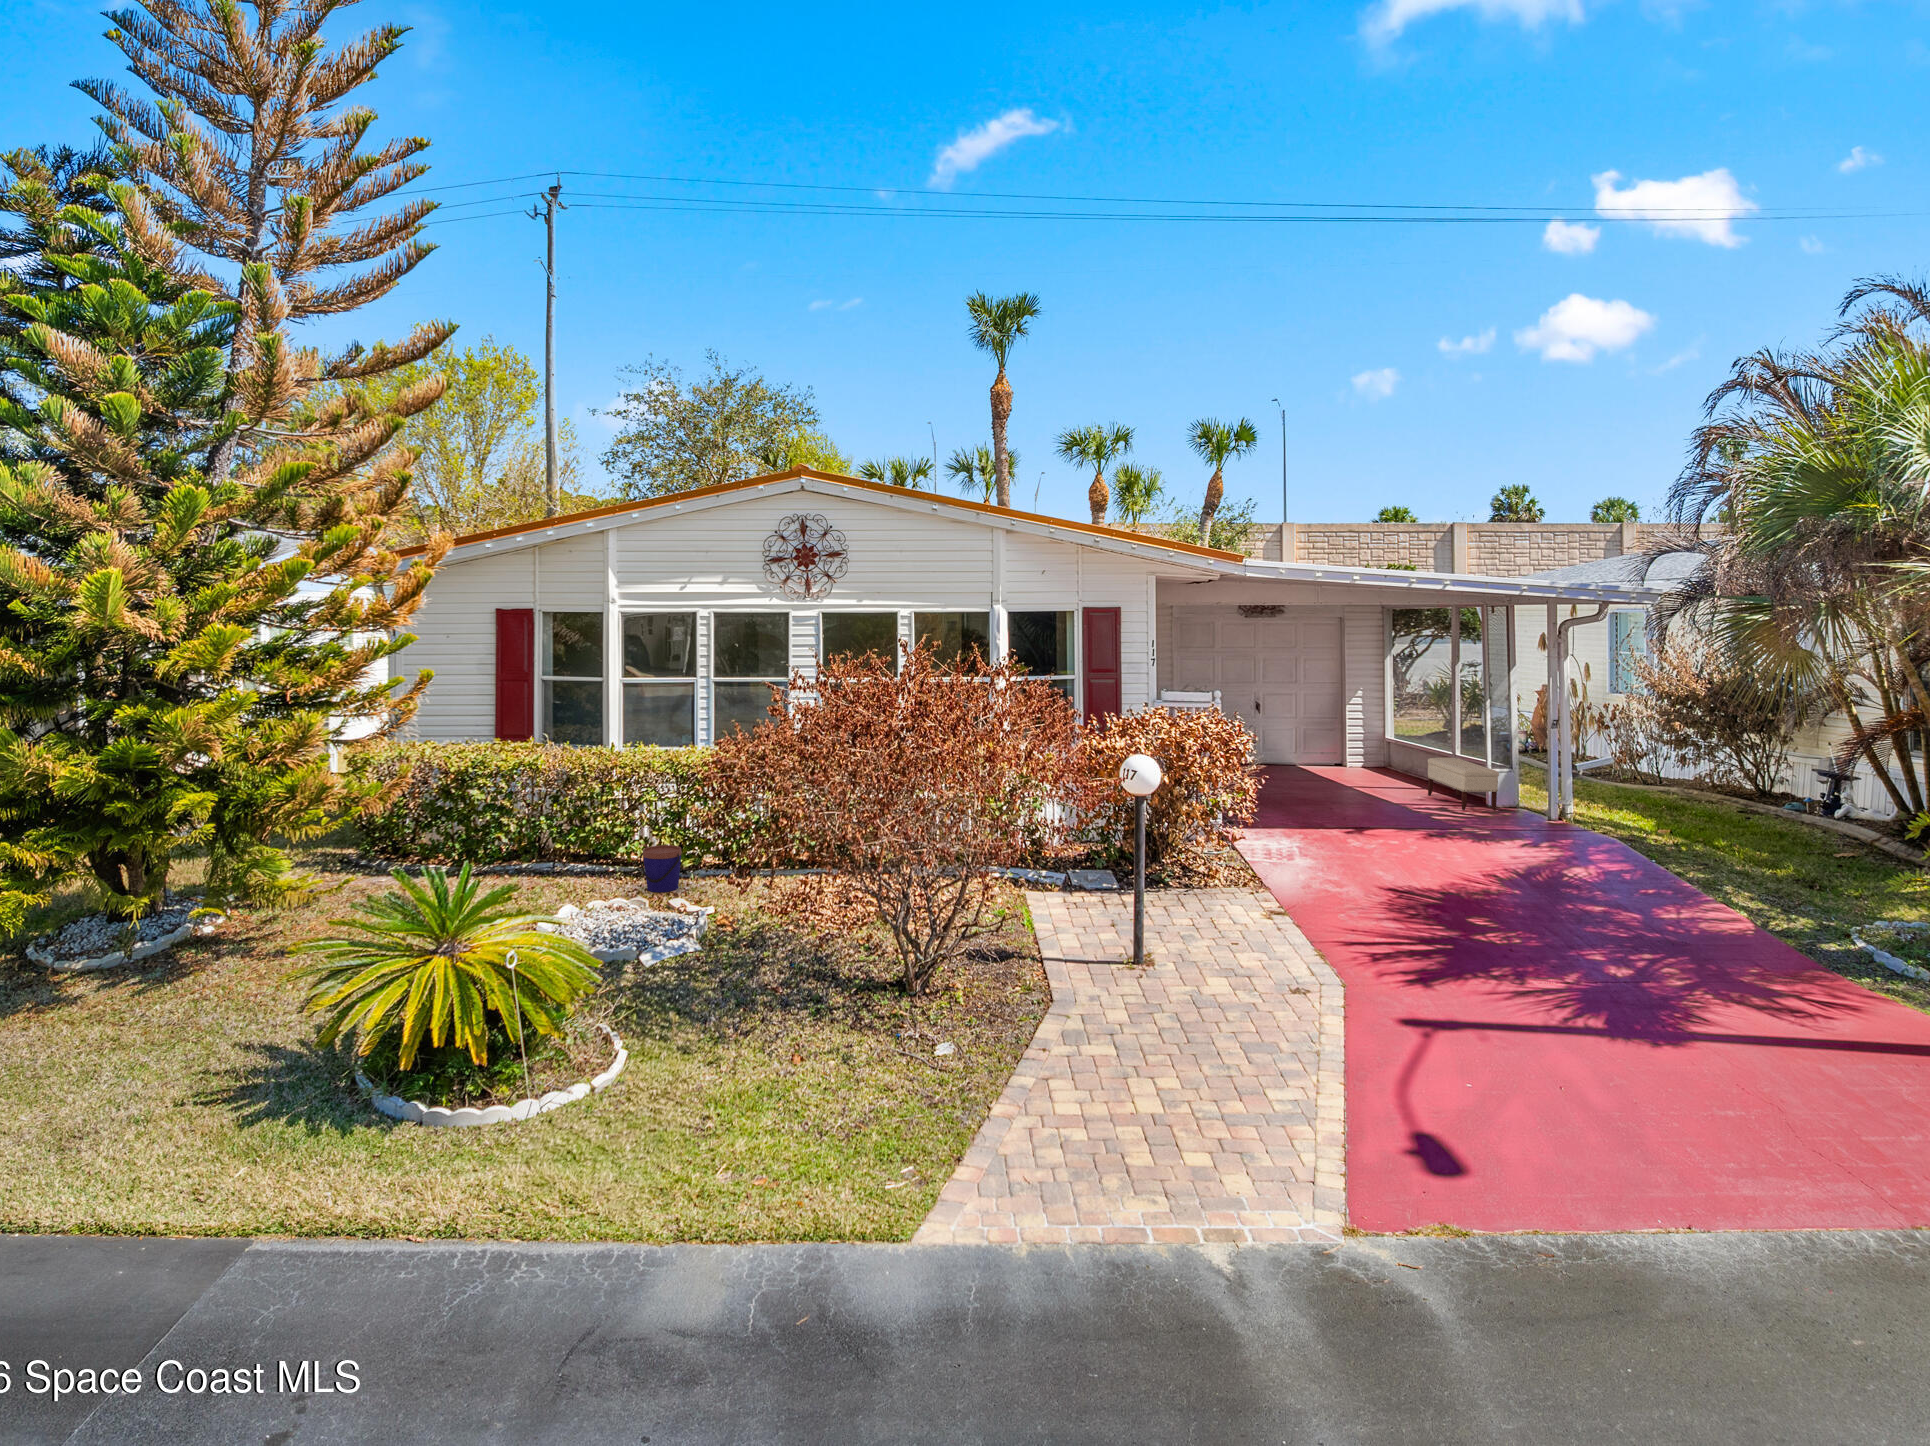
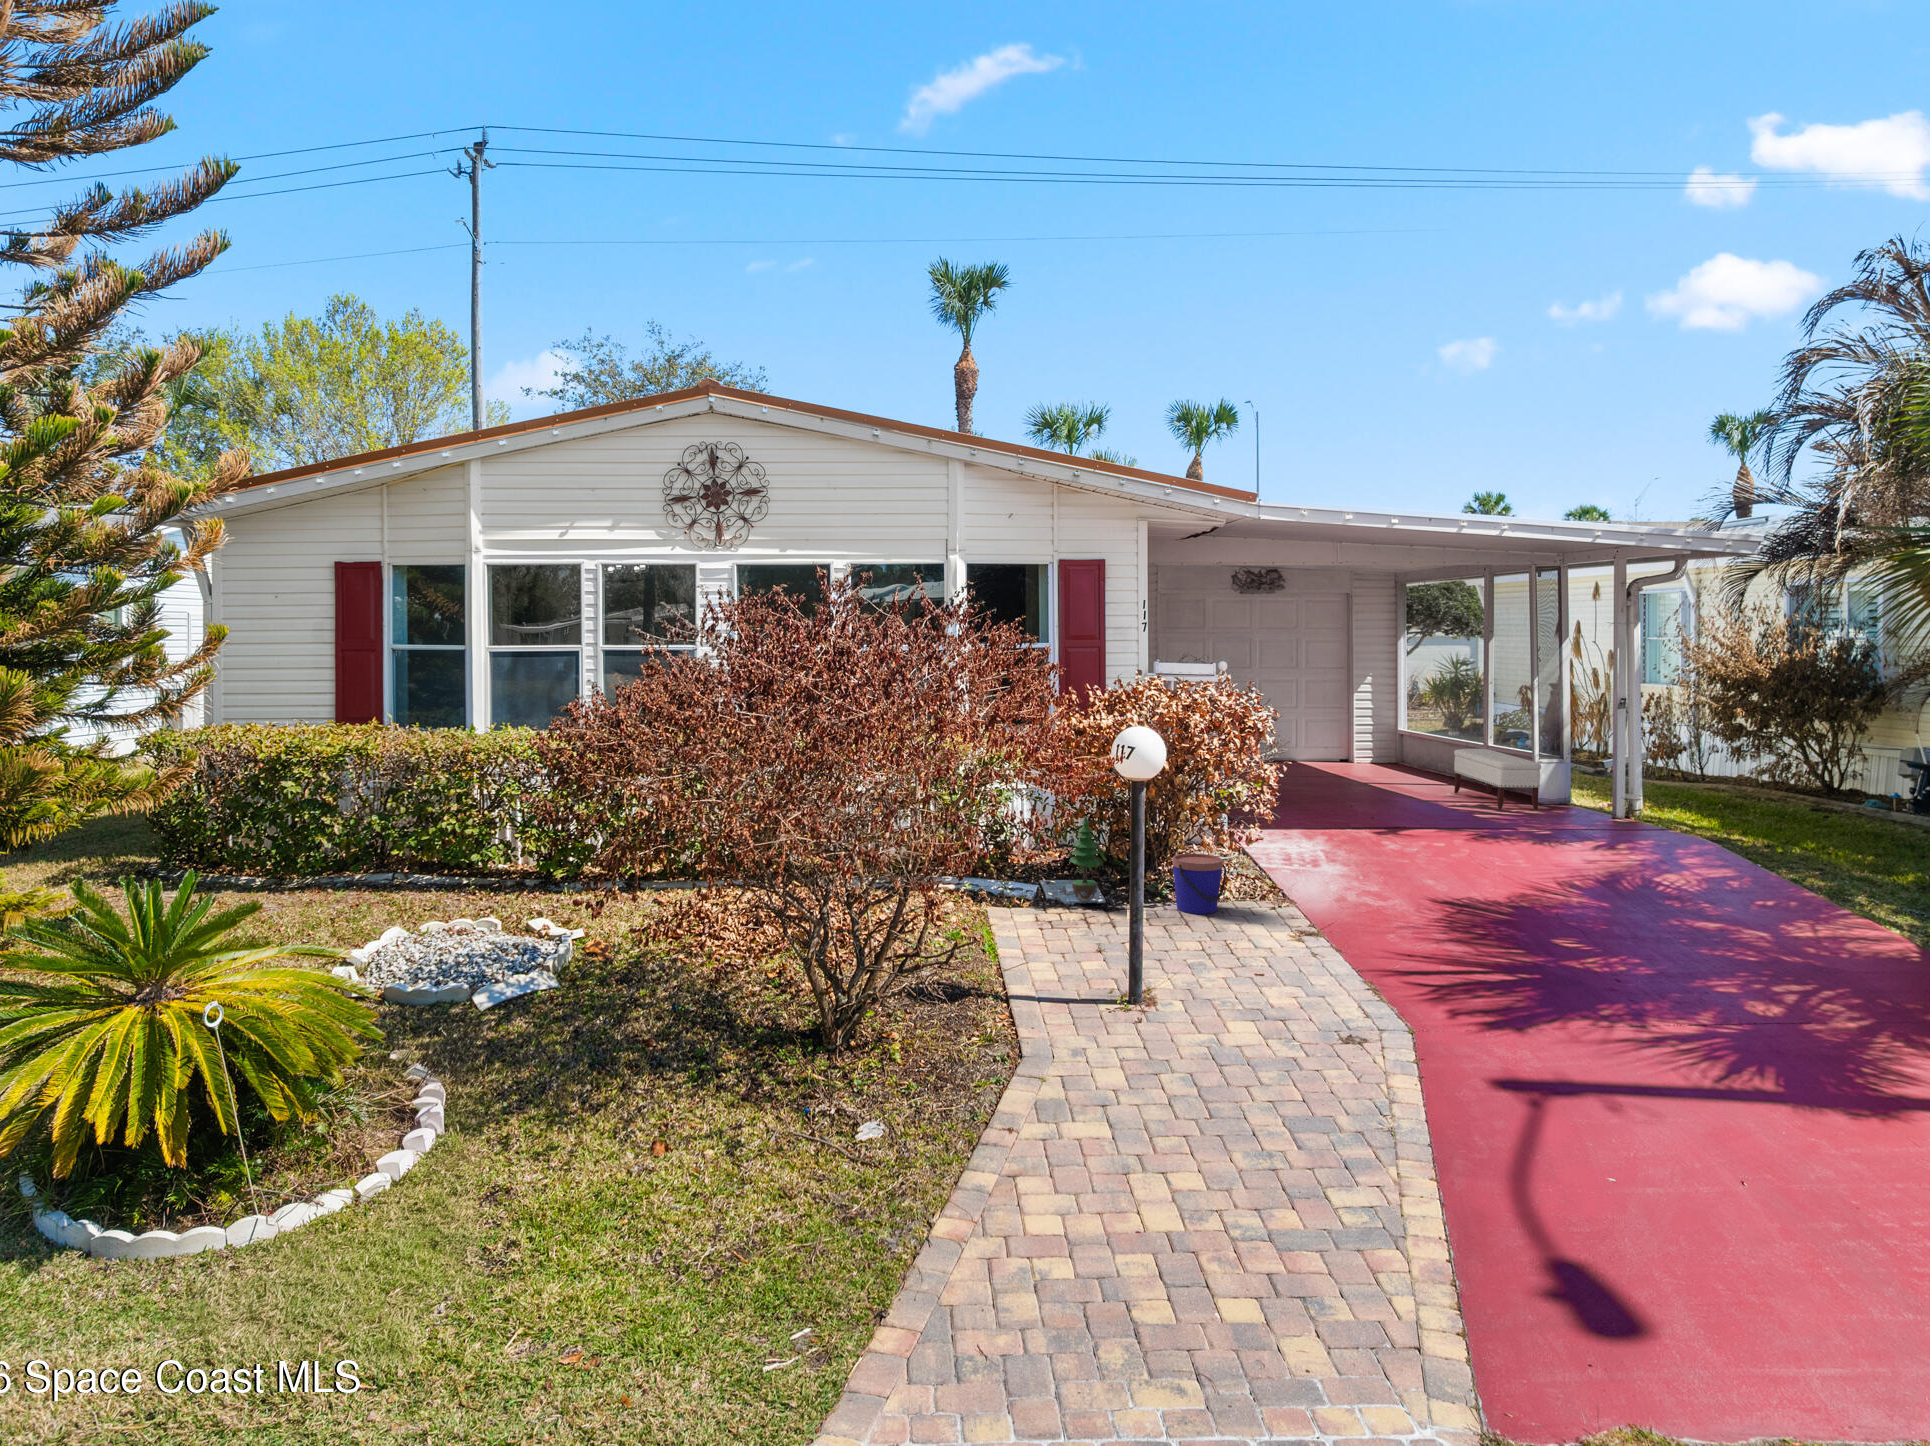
potted tree: none [1091,819,1118,889] -> present [1070,816,1101,904]
bucket: present [640,845,682,892] -> present [1173,853,1226,914]

